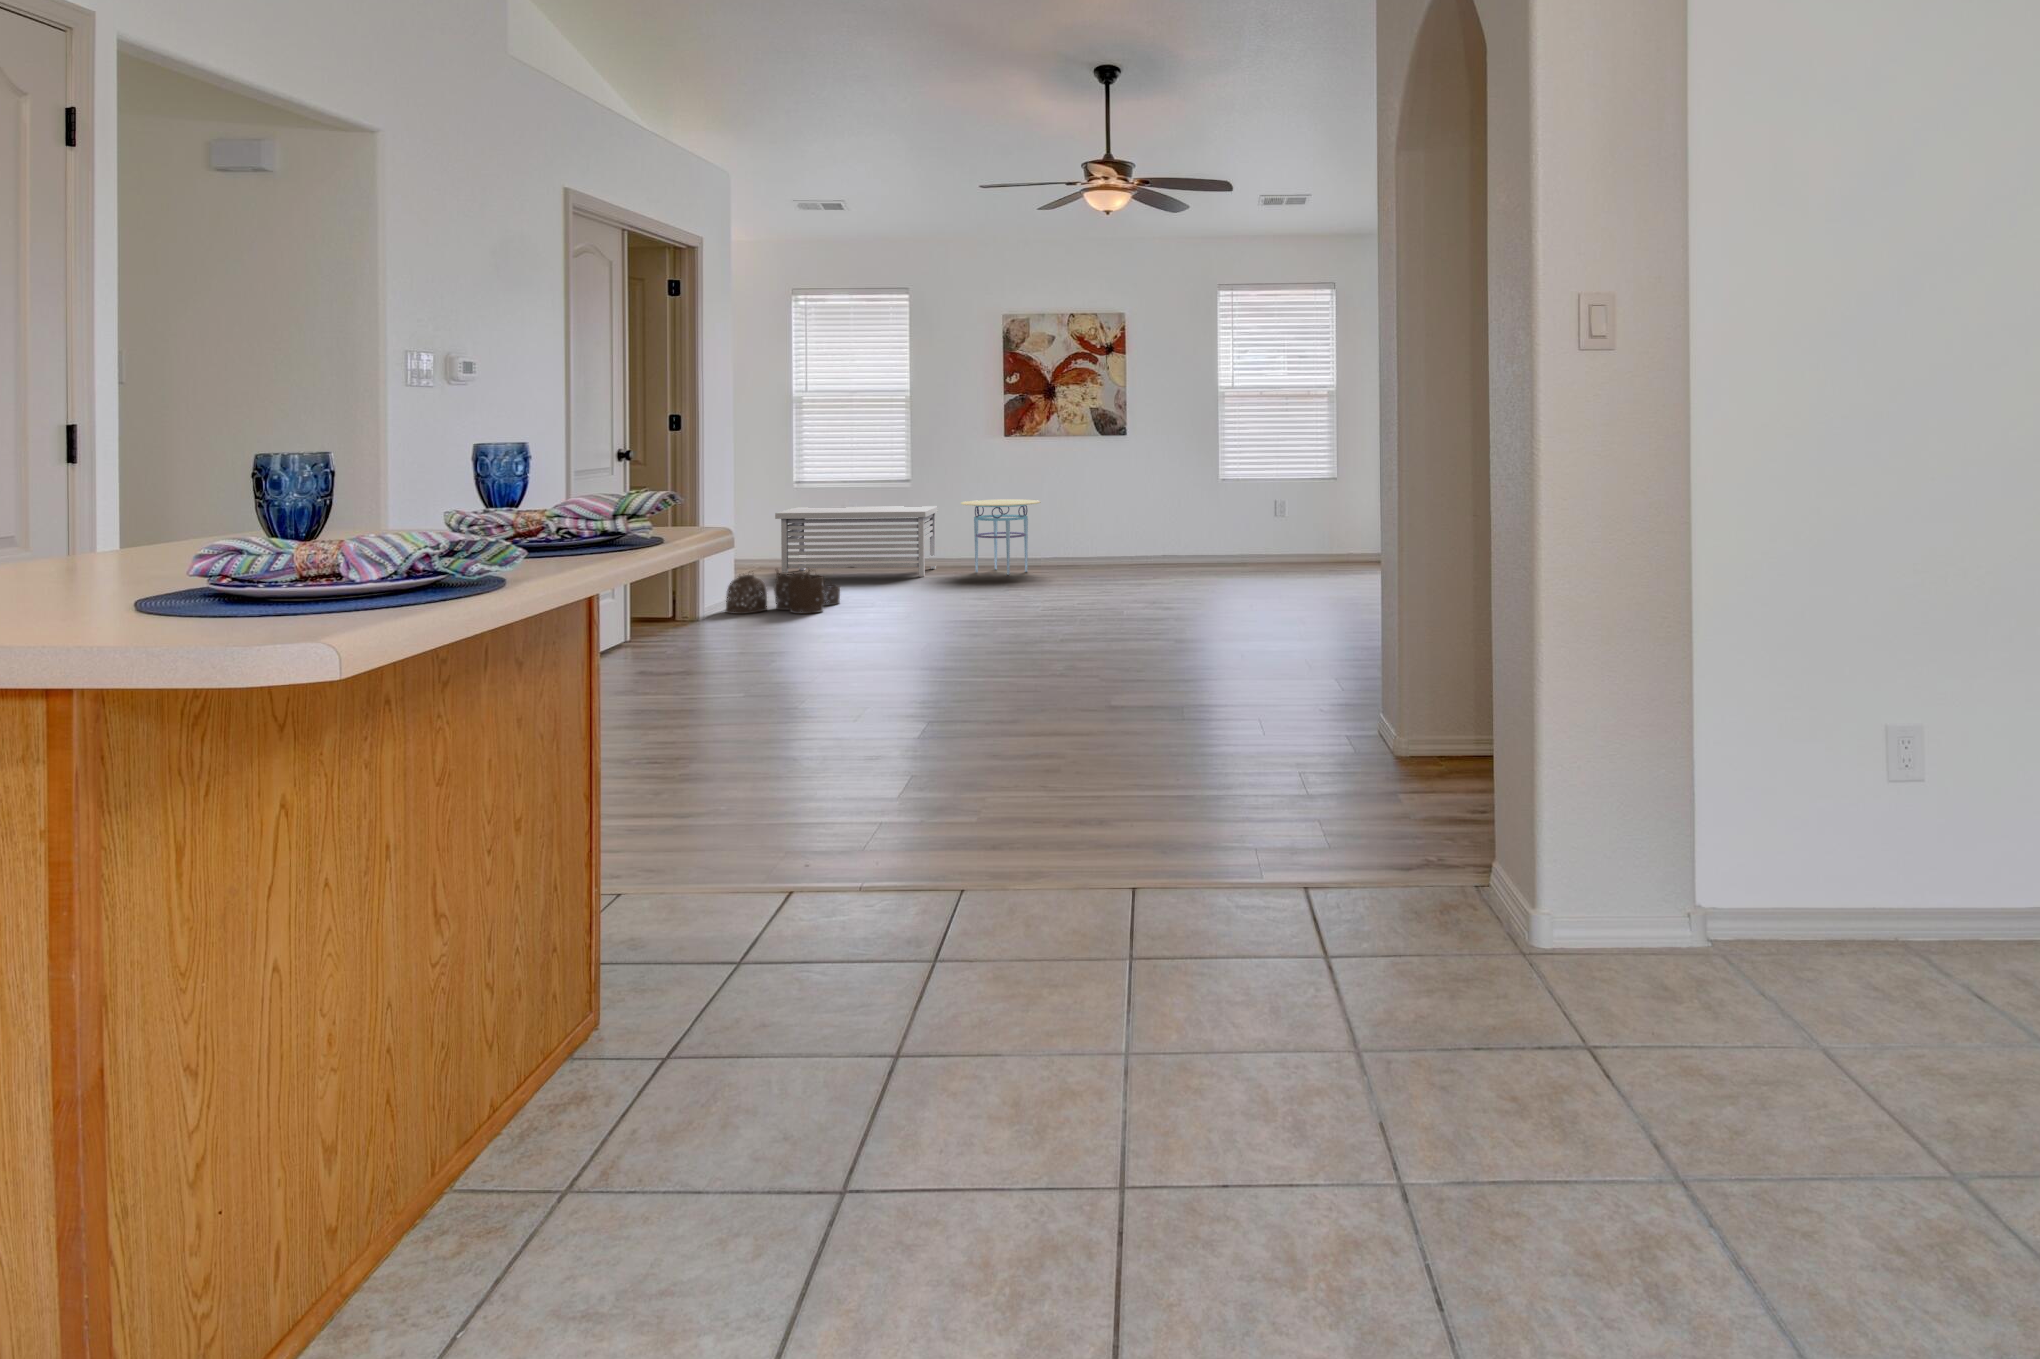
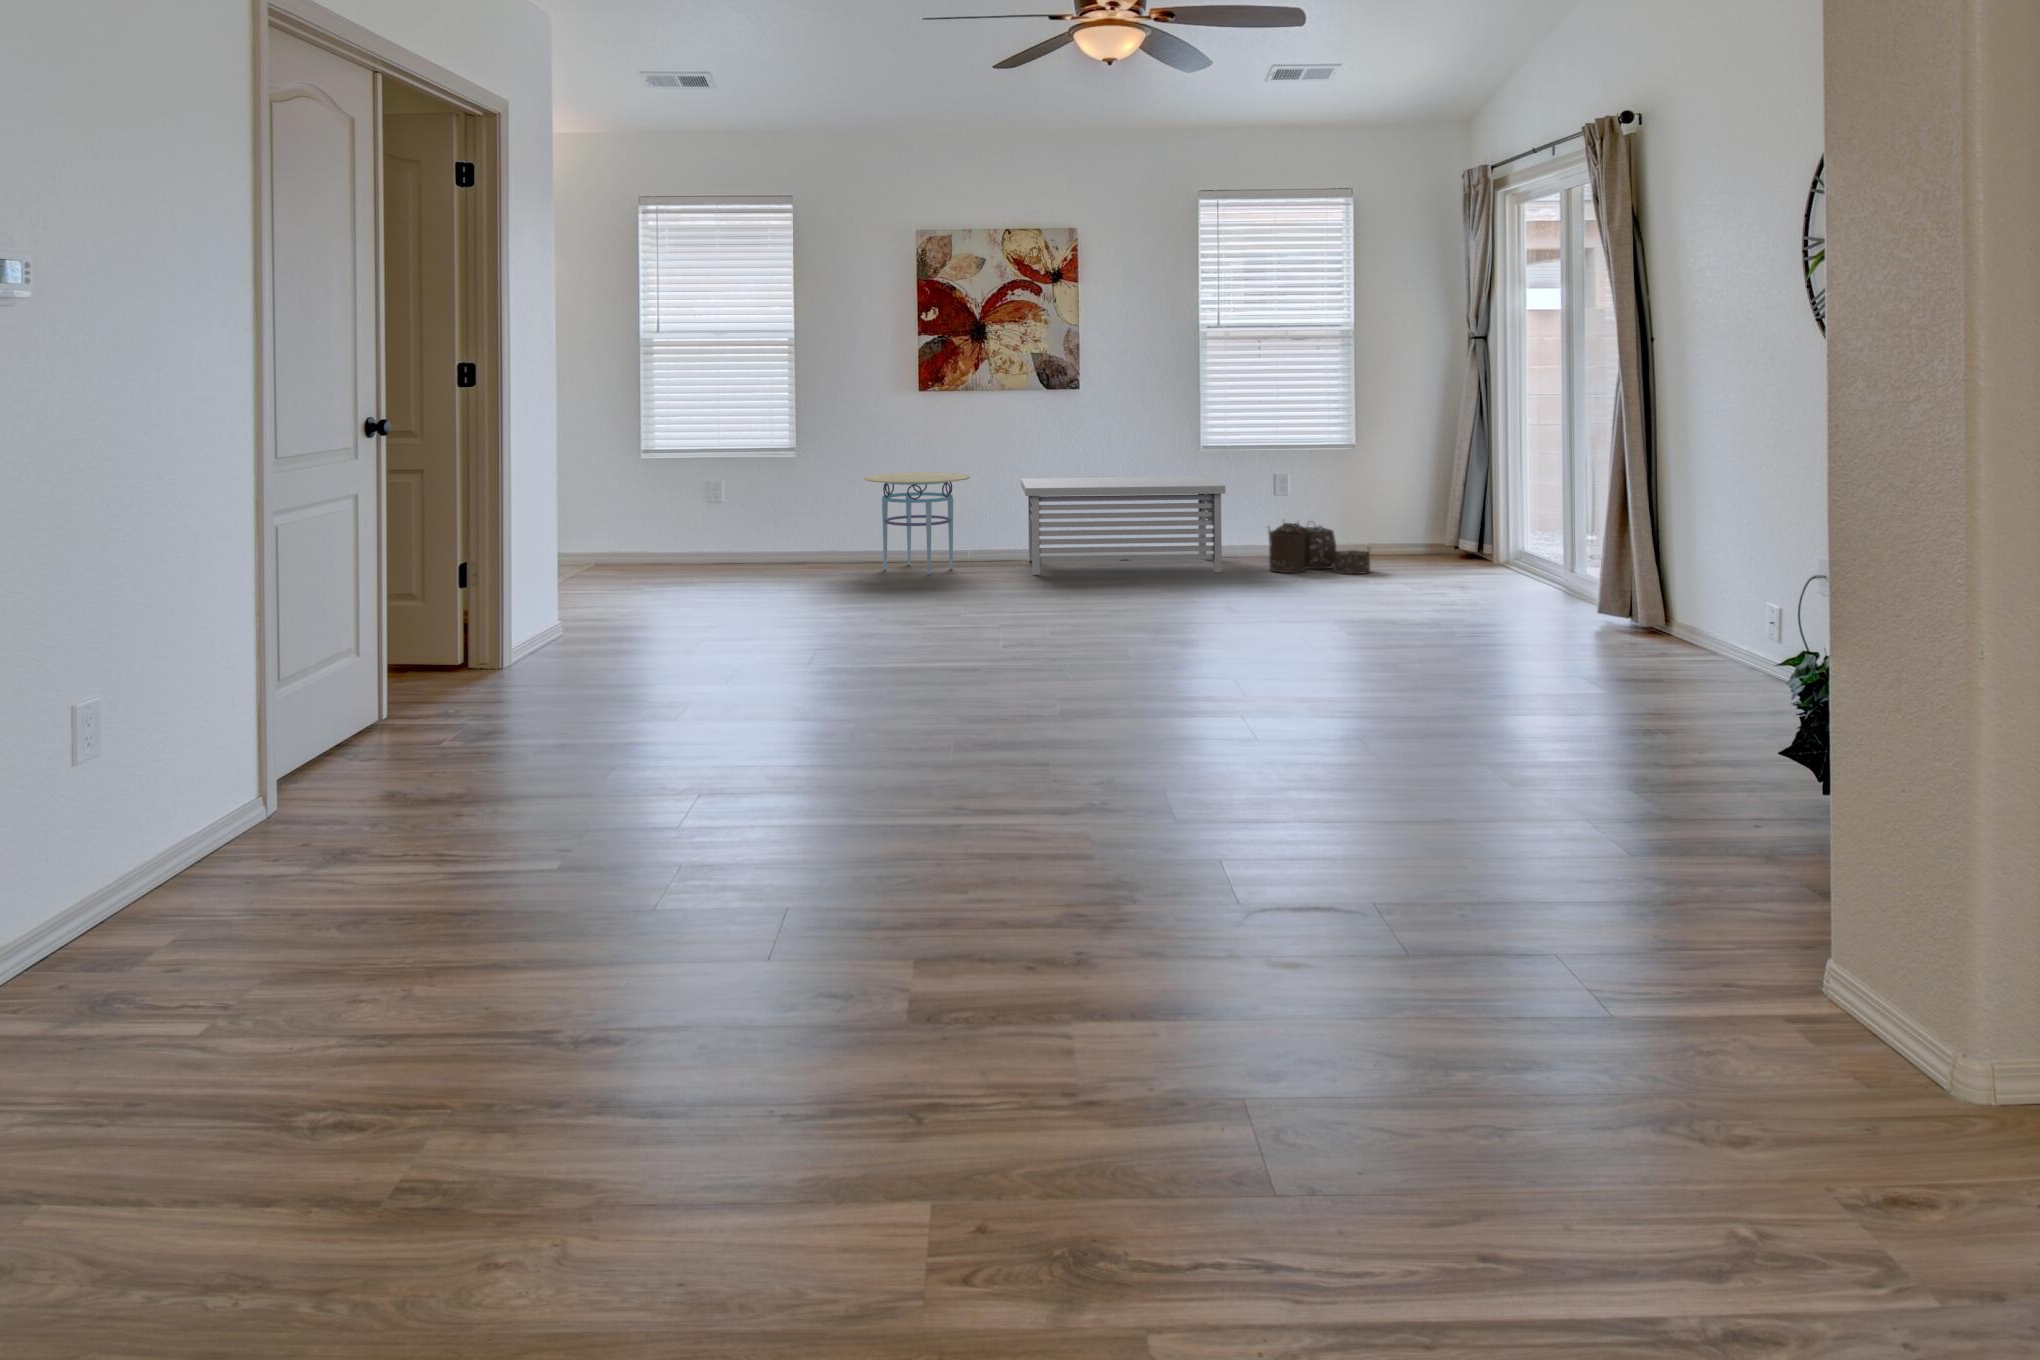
storage bench: present [775,506,938,577] -> present [1021,476,1225,575]
woven basket: present [726,570,840,614] -> present [1269,522,1370,574]

